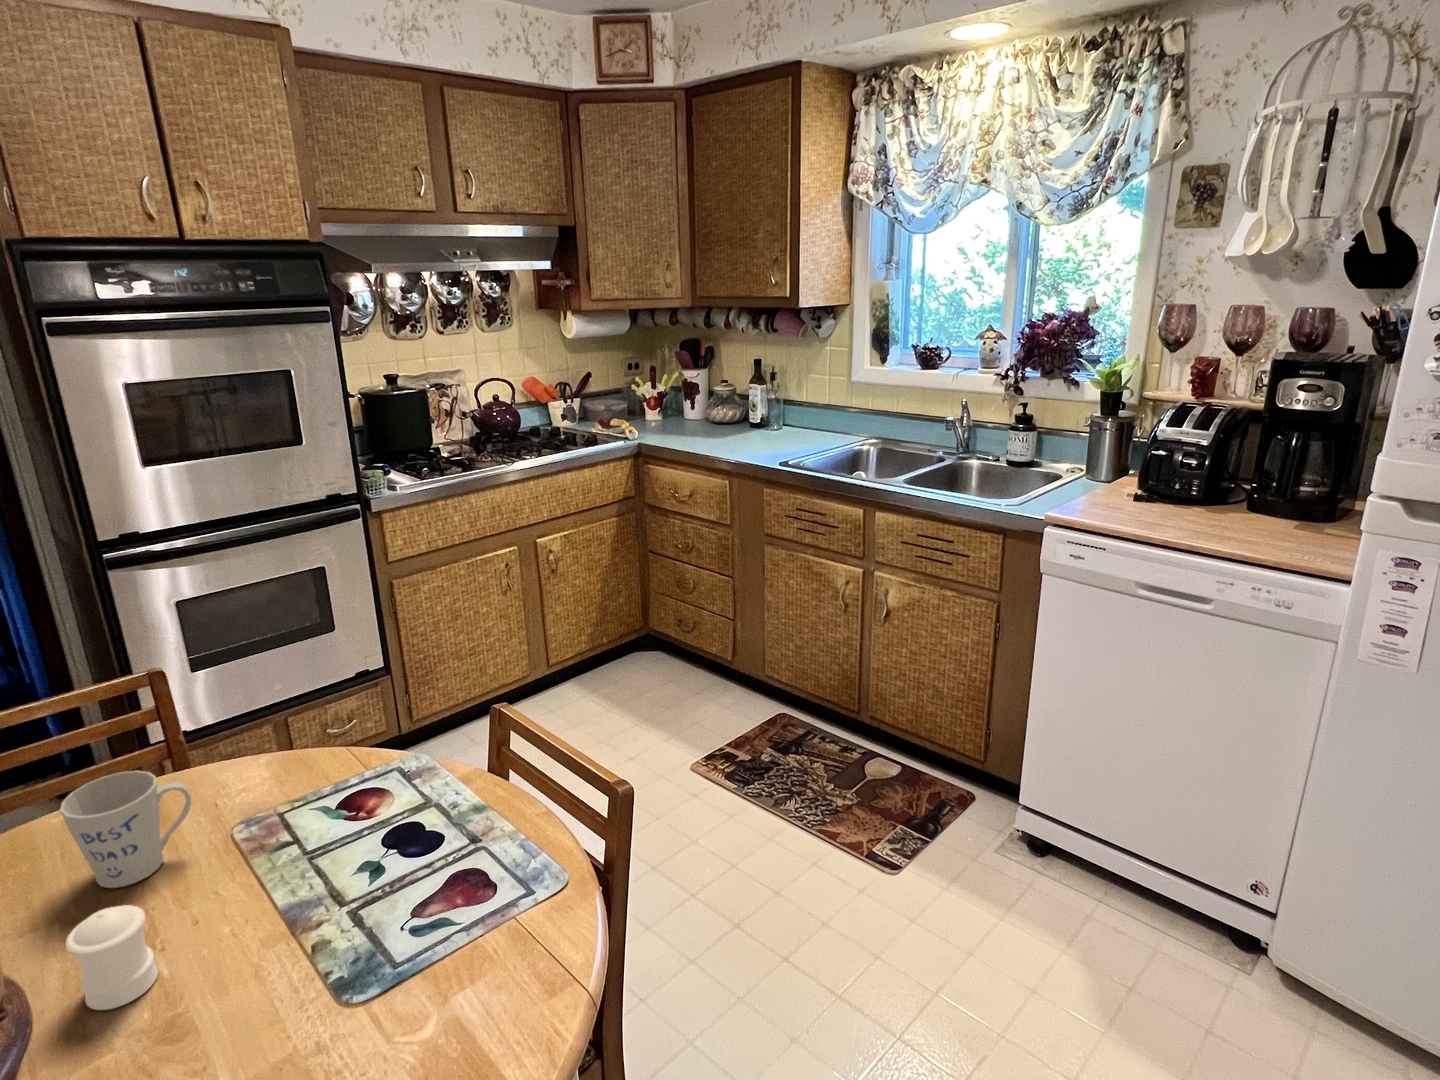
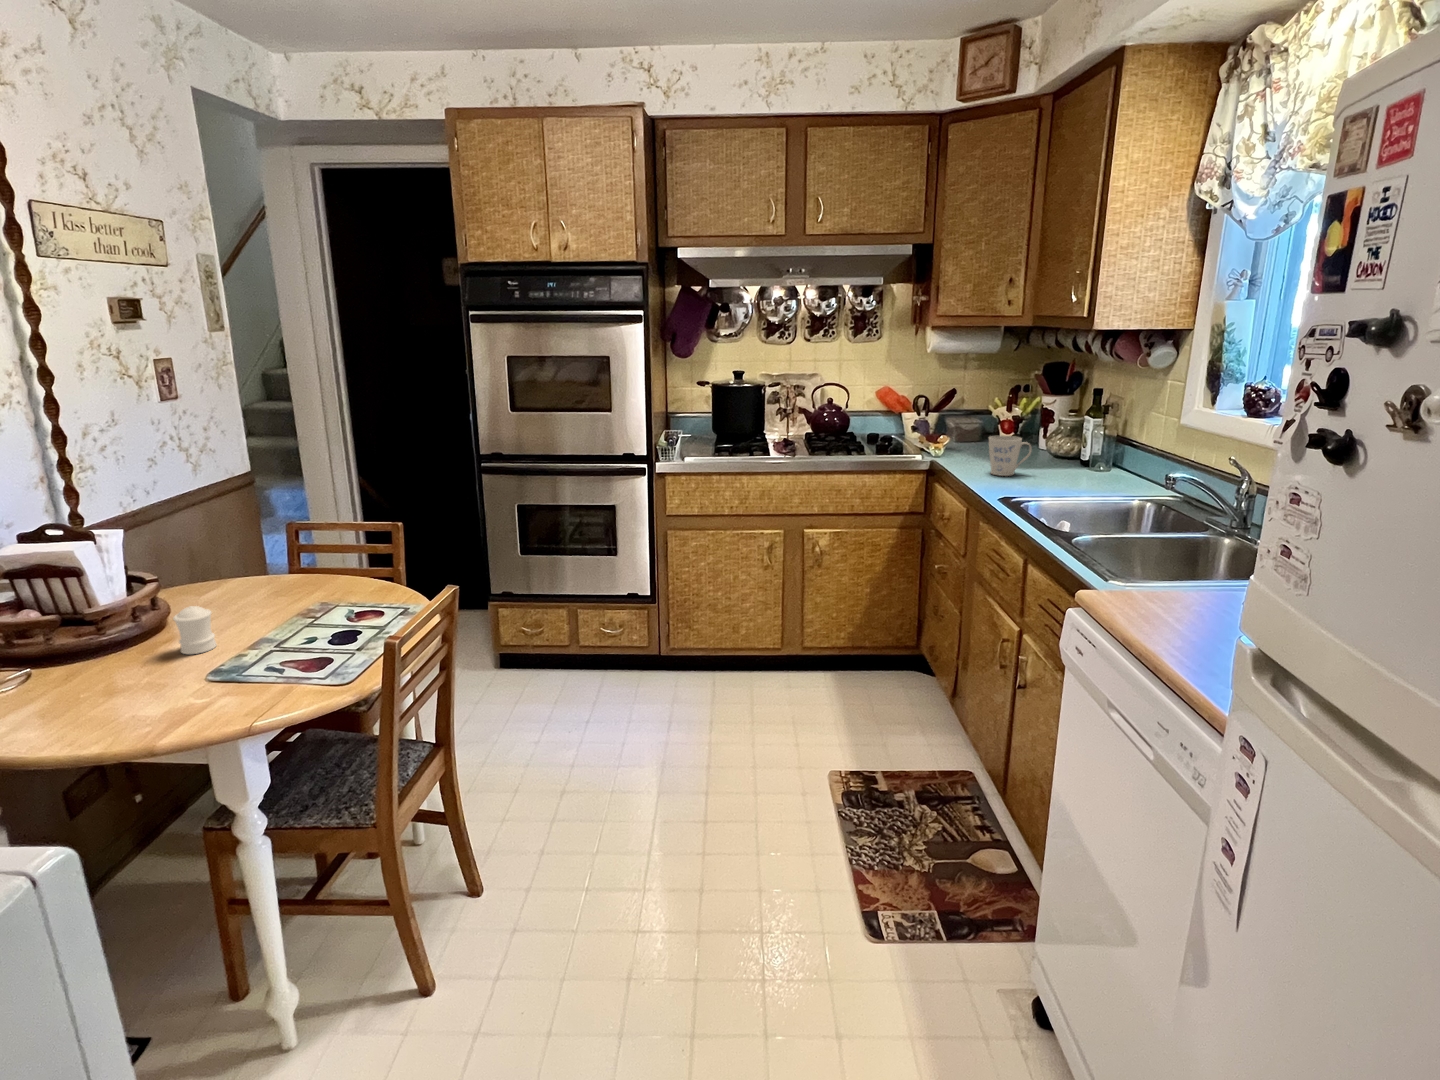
mug: present [60,771,191,888] -> present [989,436,1032,476]

